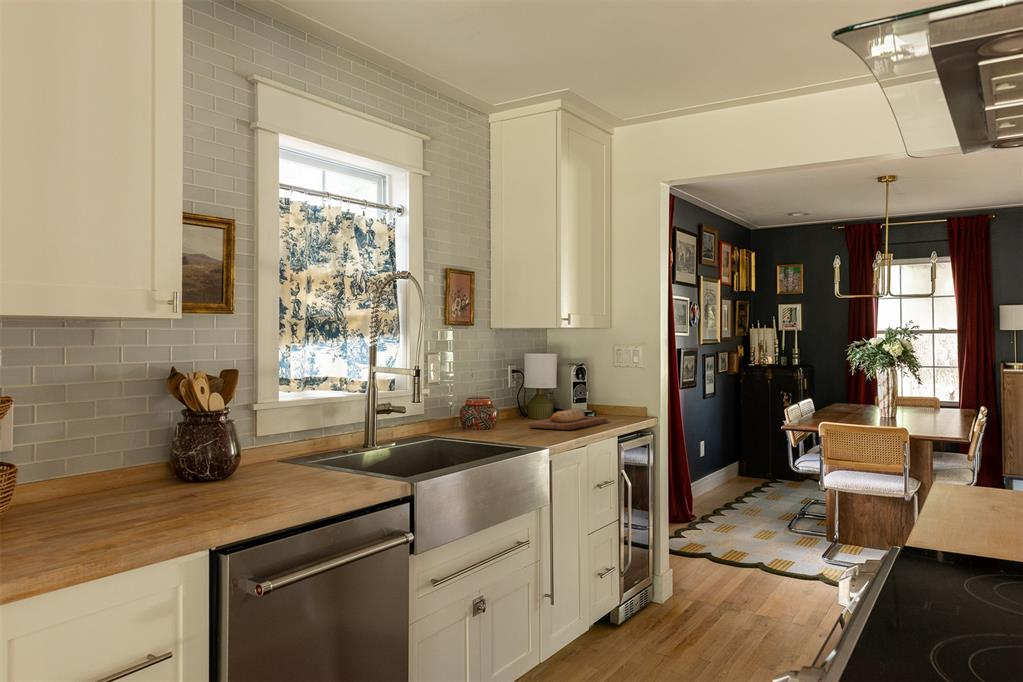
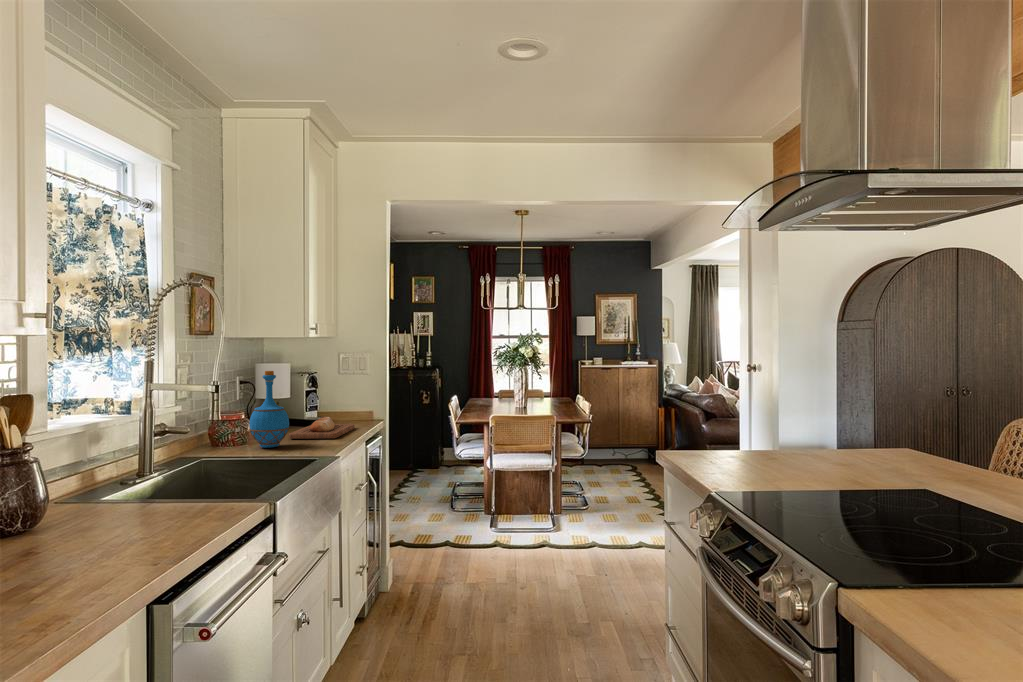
bottle: none [479,359,517,434] -> present [249,371,289,448]

